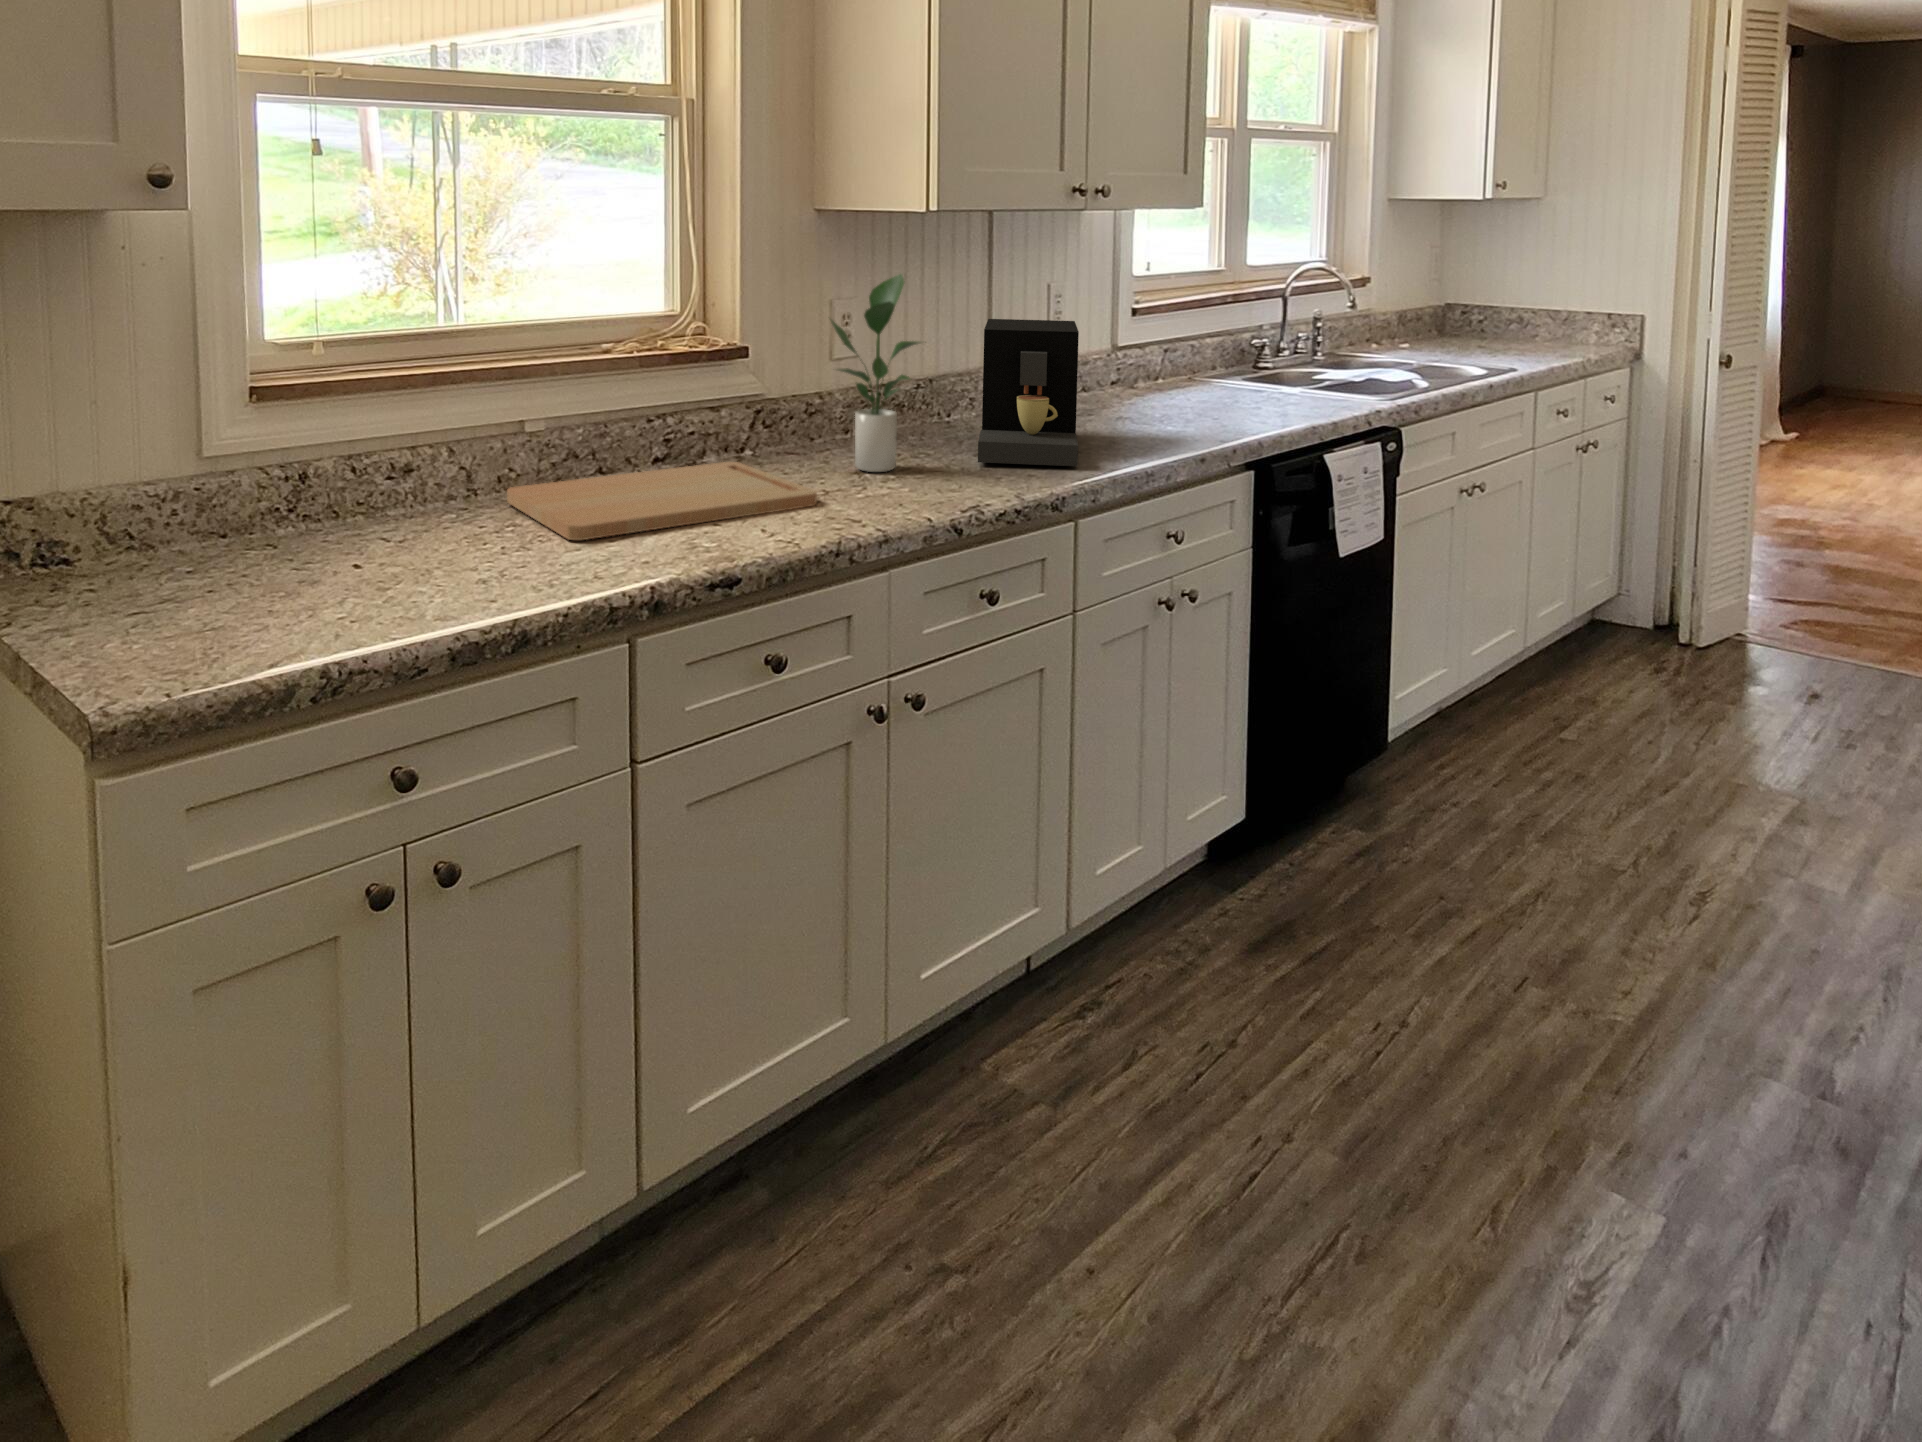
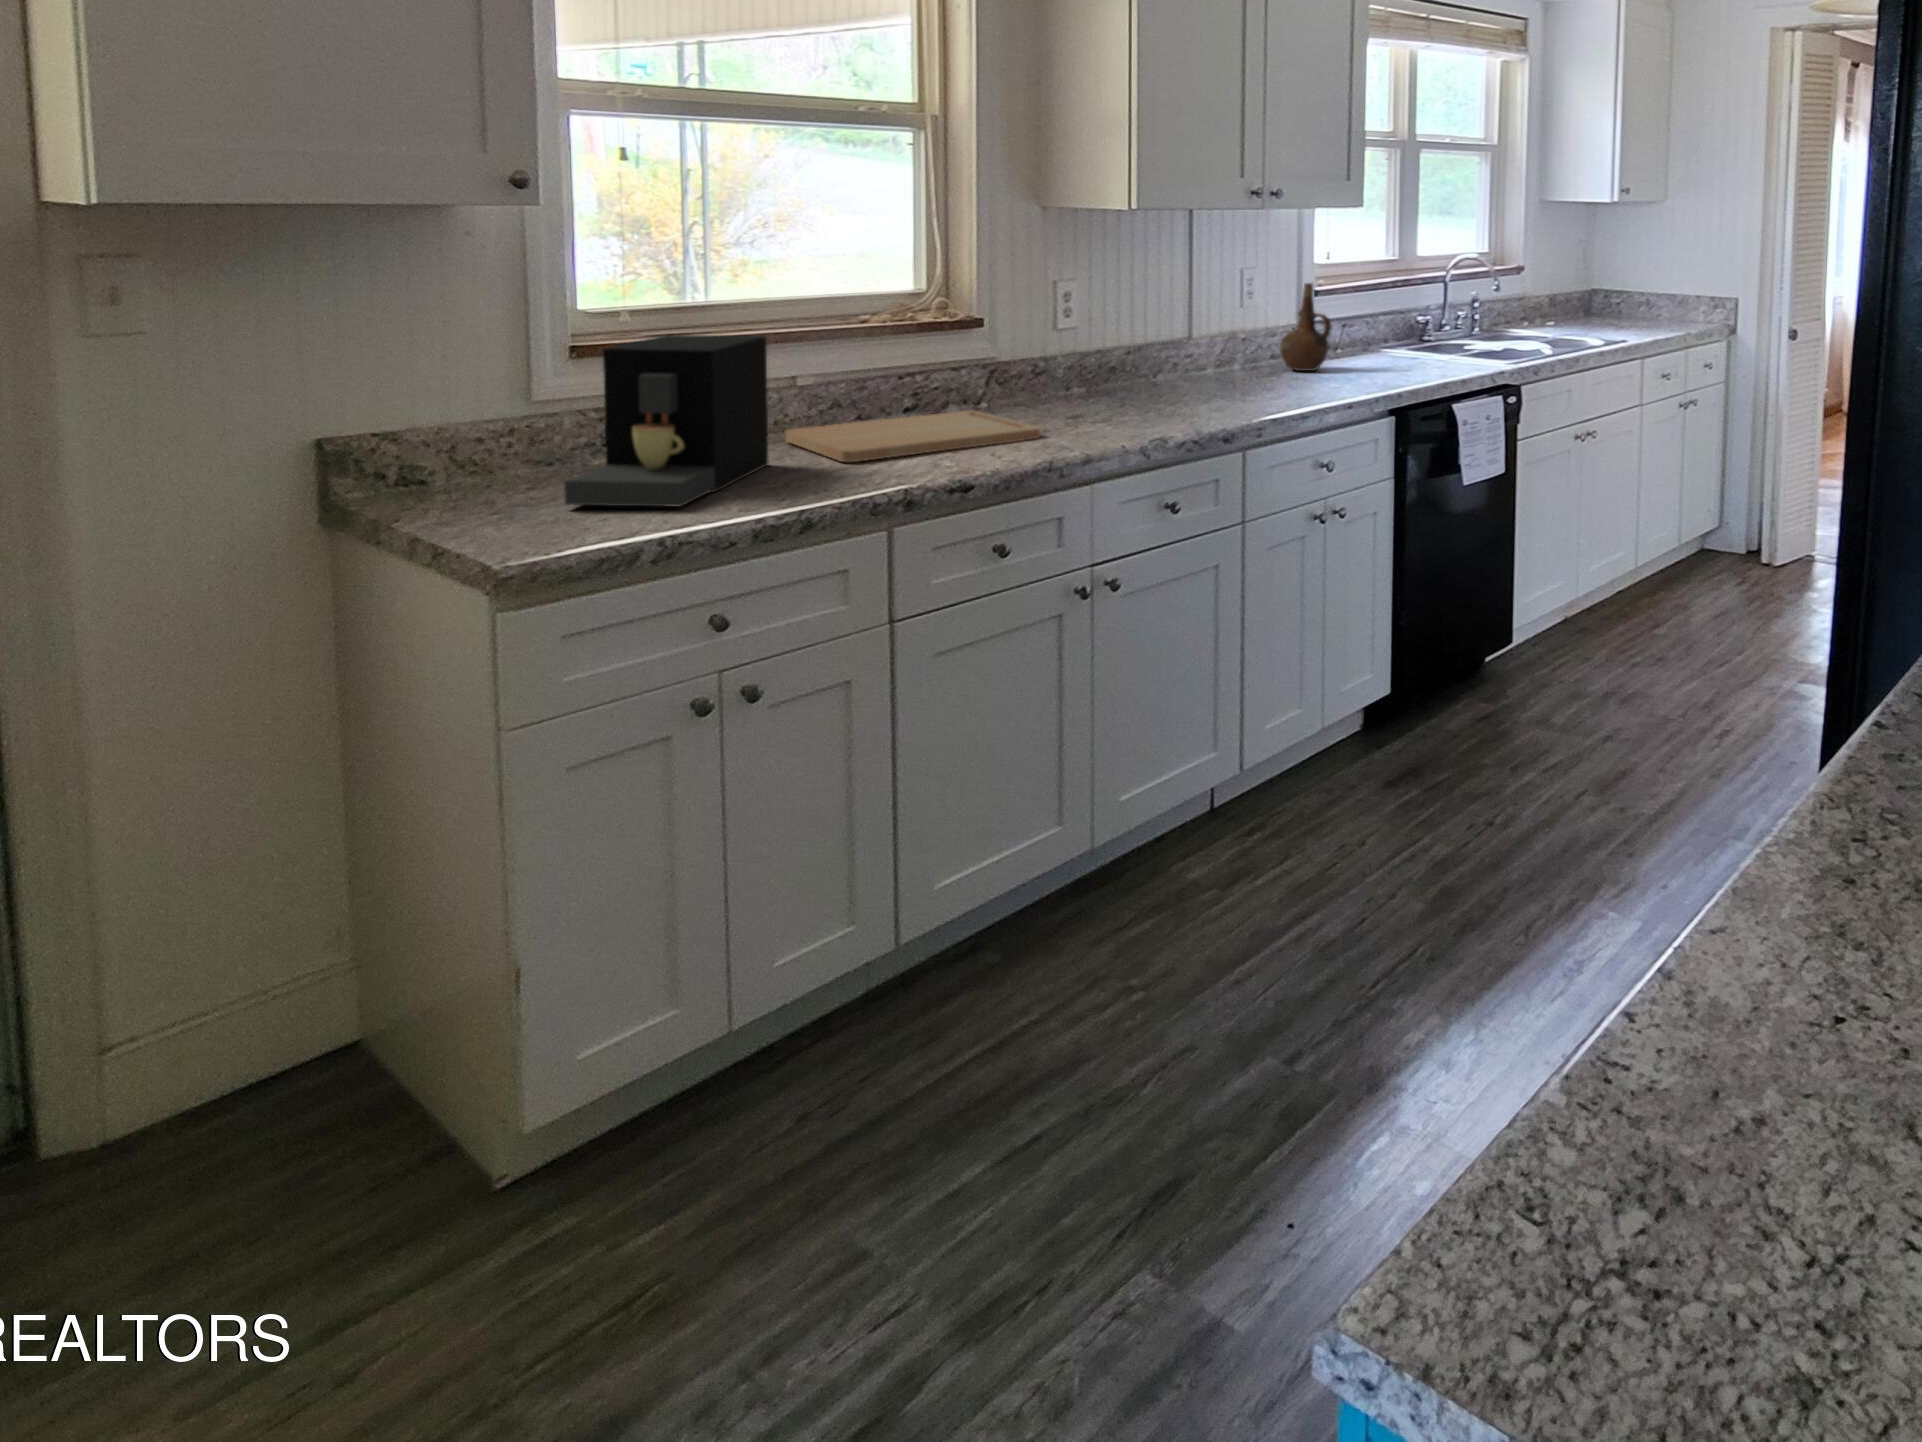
potted plant: present [831,274,920,472] -> none [1049,259,1131,417]
ceramic pitcher: none [1097,300,1162,408] -> present [1280,283,1331,371]
coffee maker: present [978,319,1079,466] -> present [564,334,768,507]

